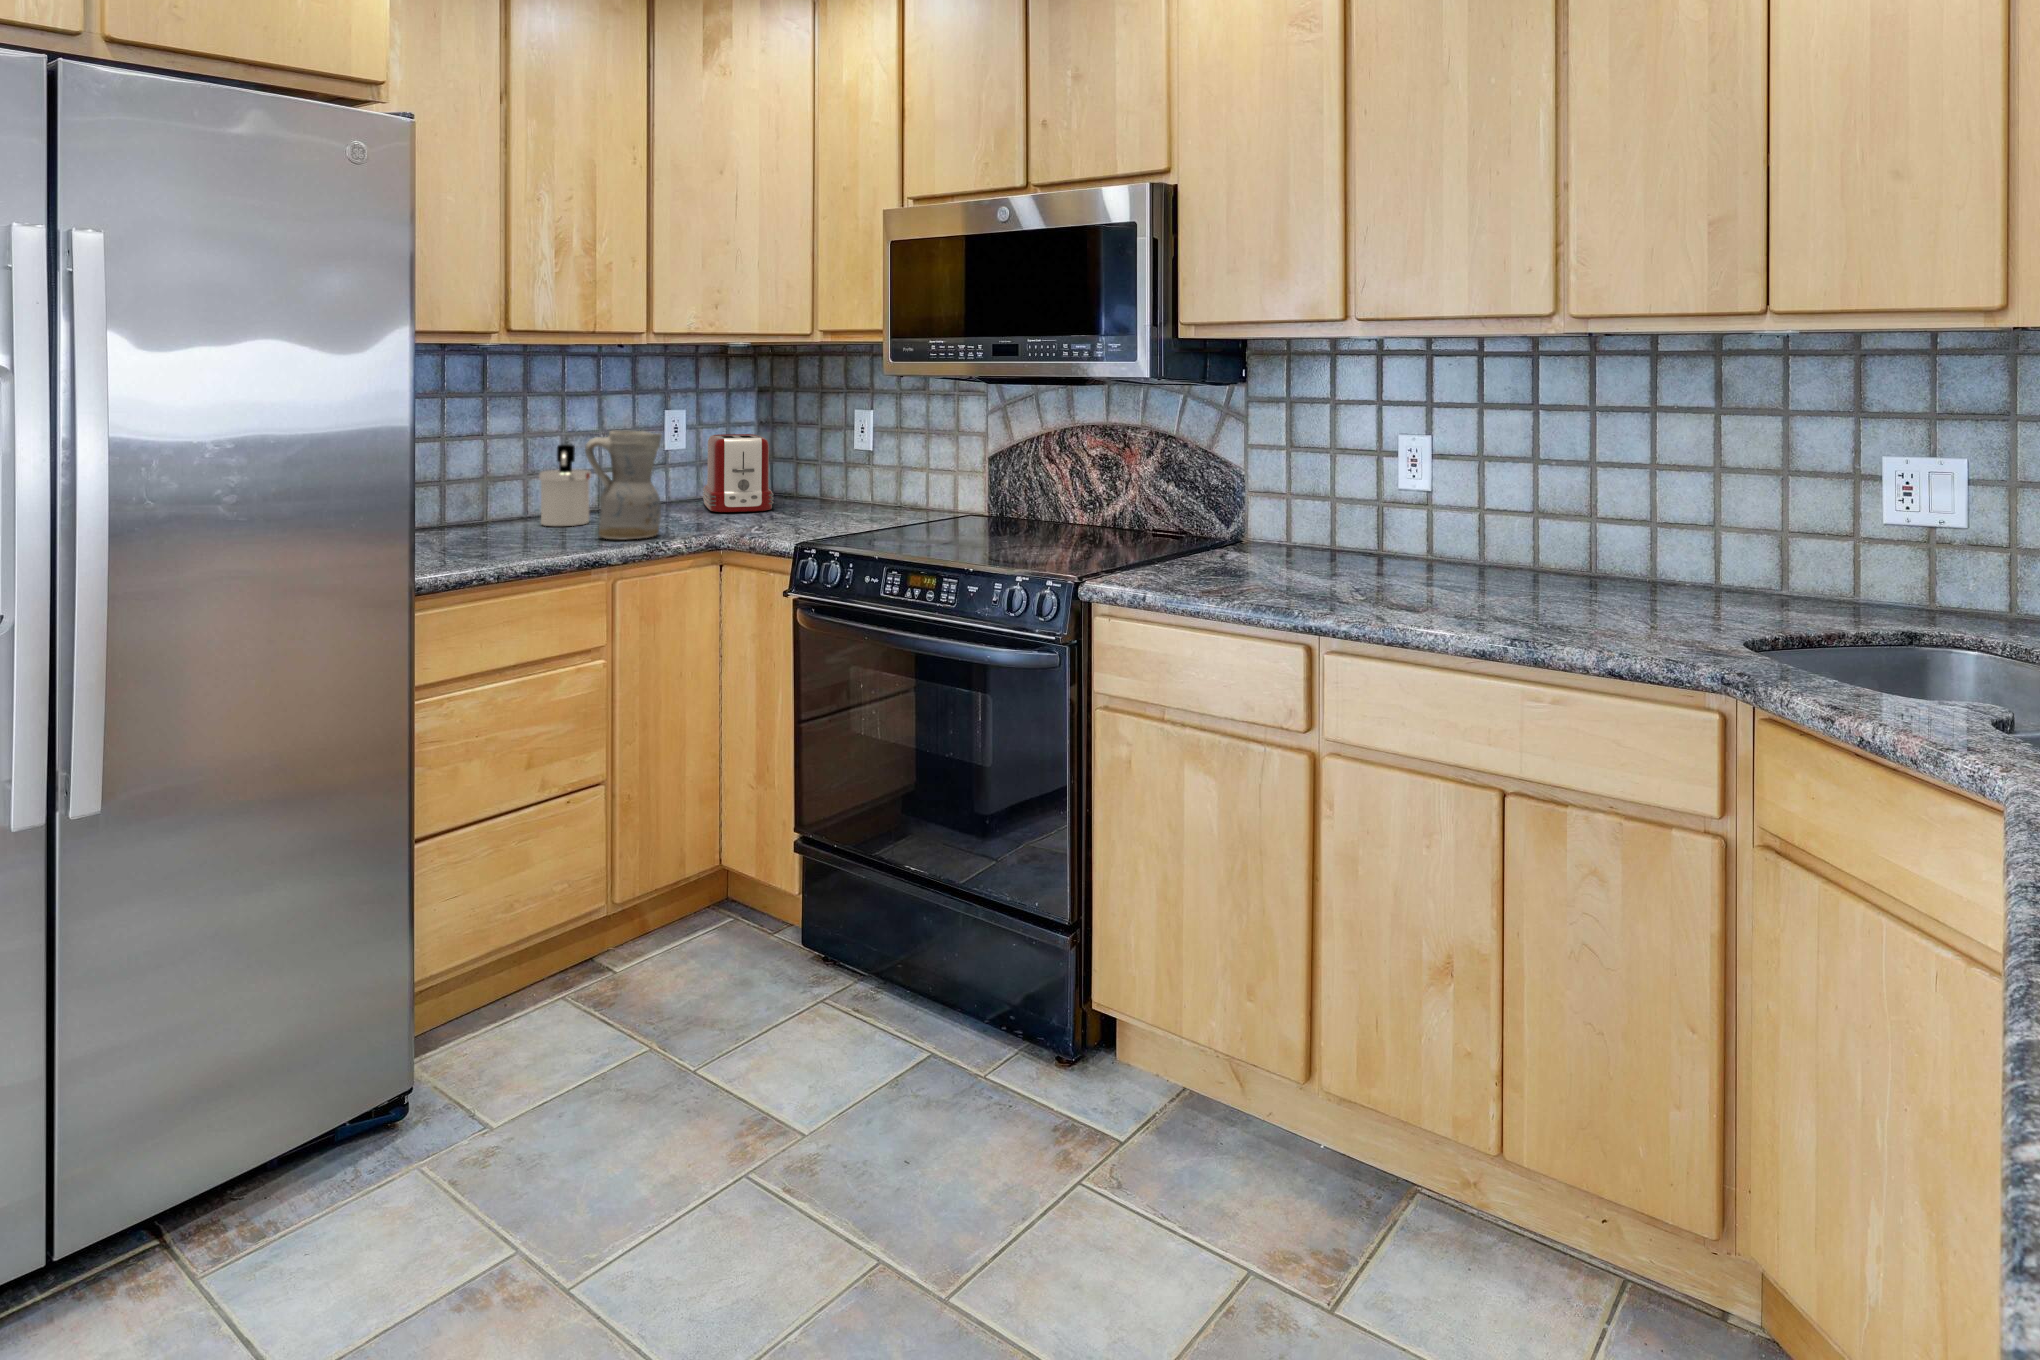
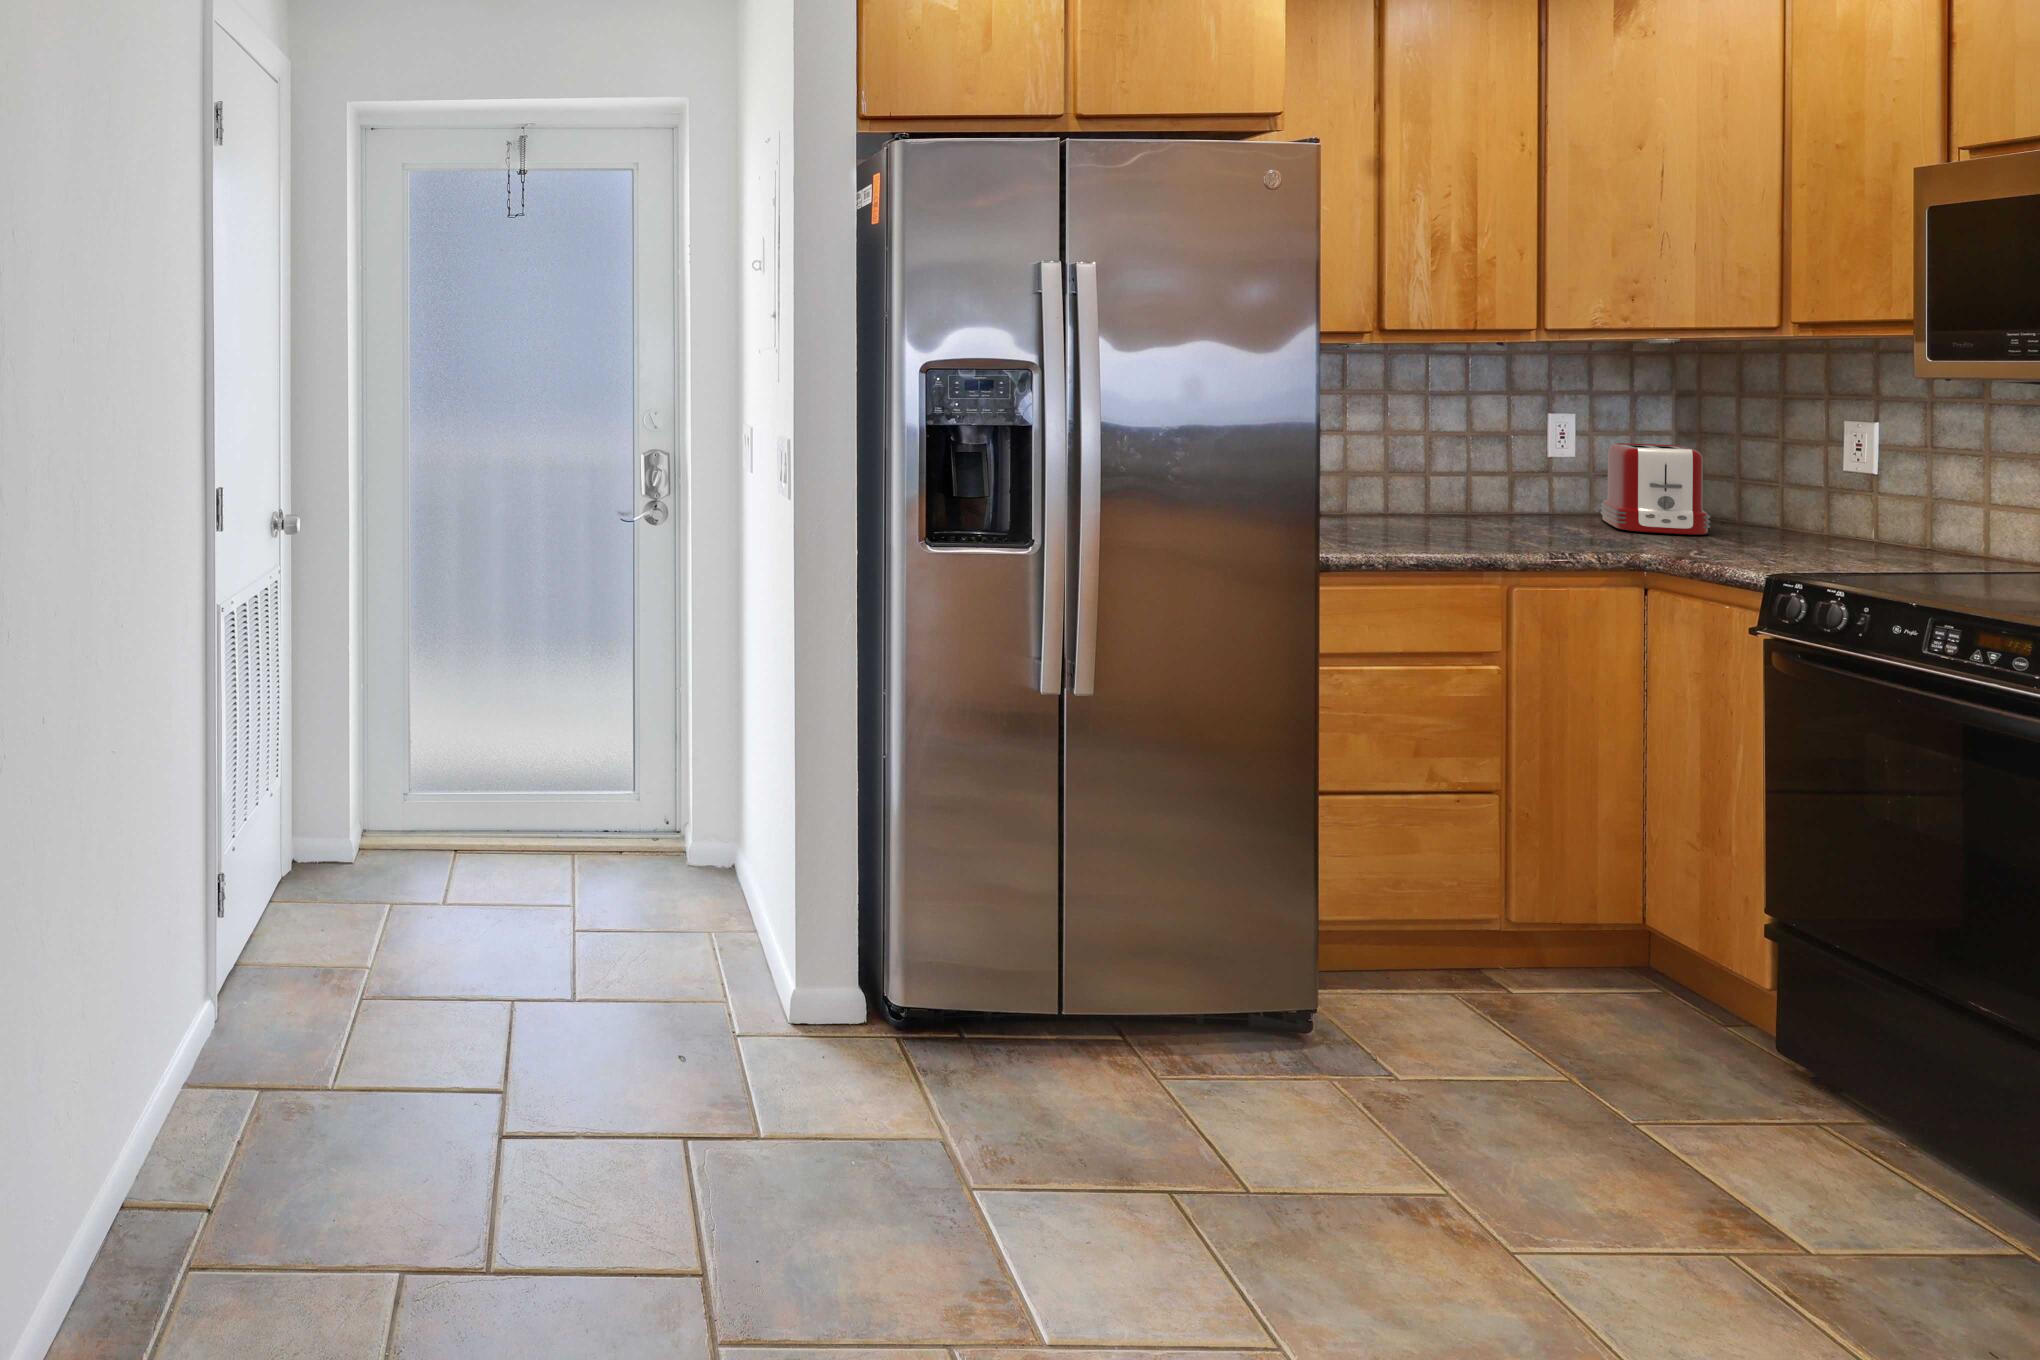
ceramic pitcher: present [585,431,662,540] -> none [1470,433,1567,549]
soap dispenser: present [539,444,591,526] -> none [1407,445,1467,529]

